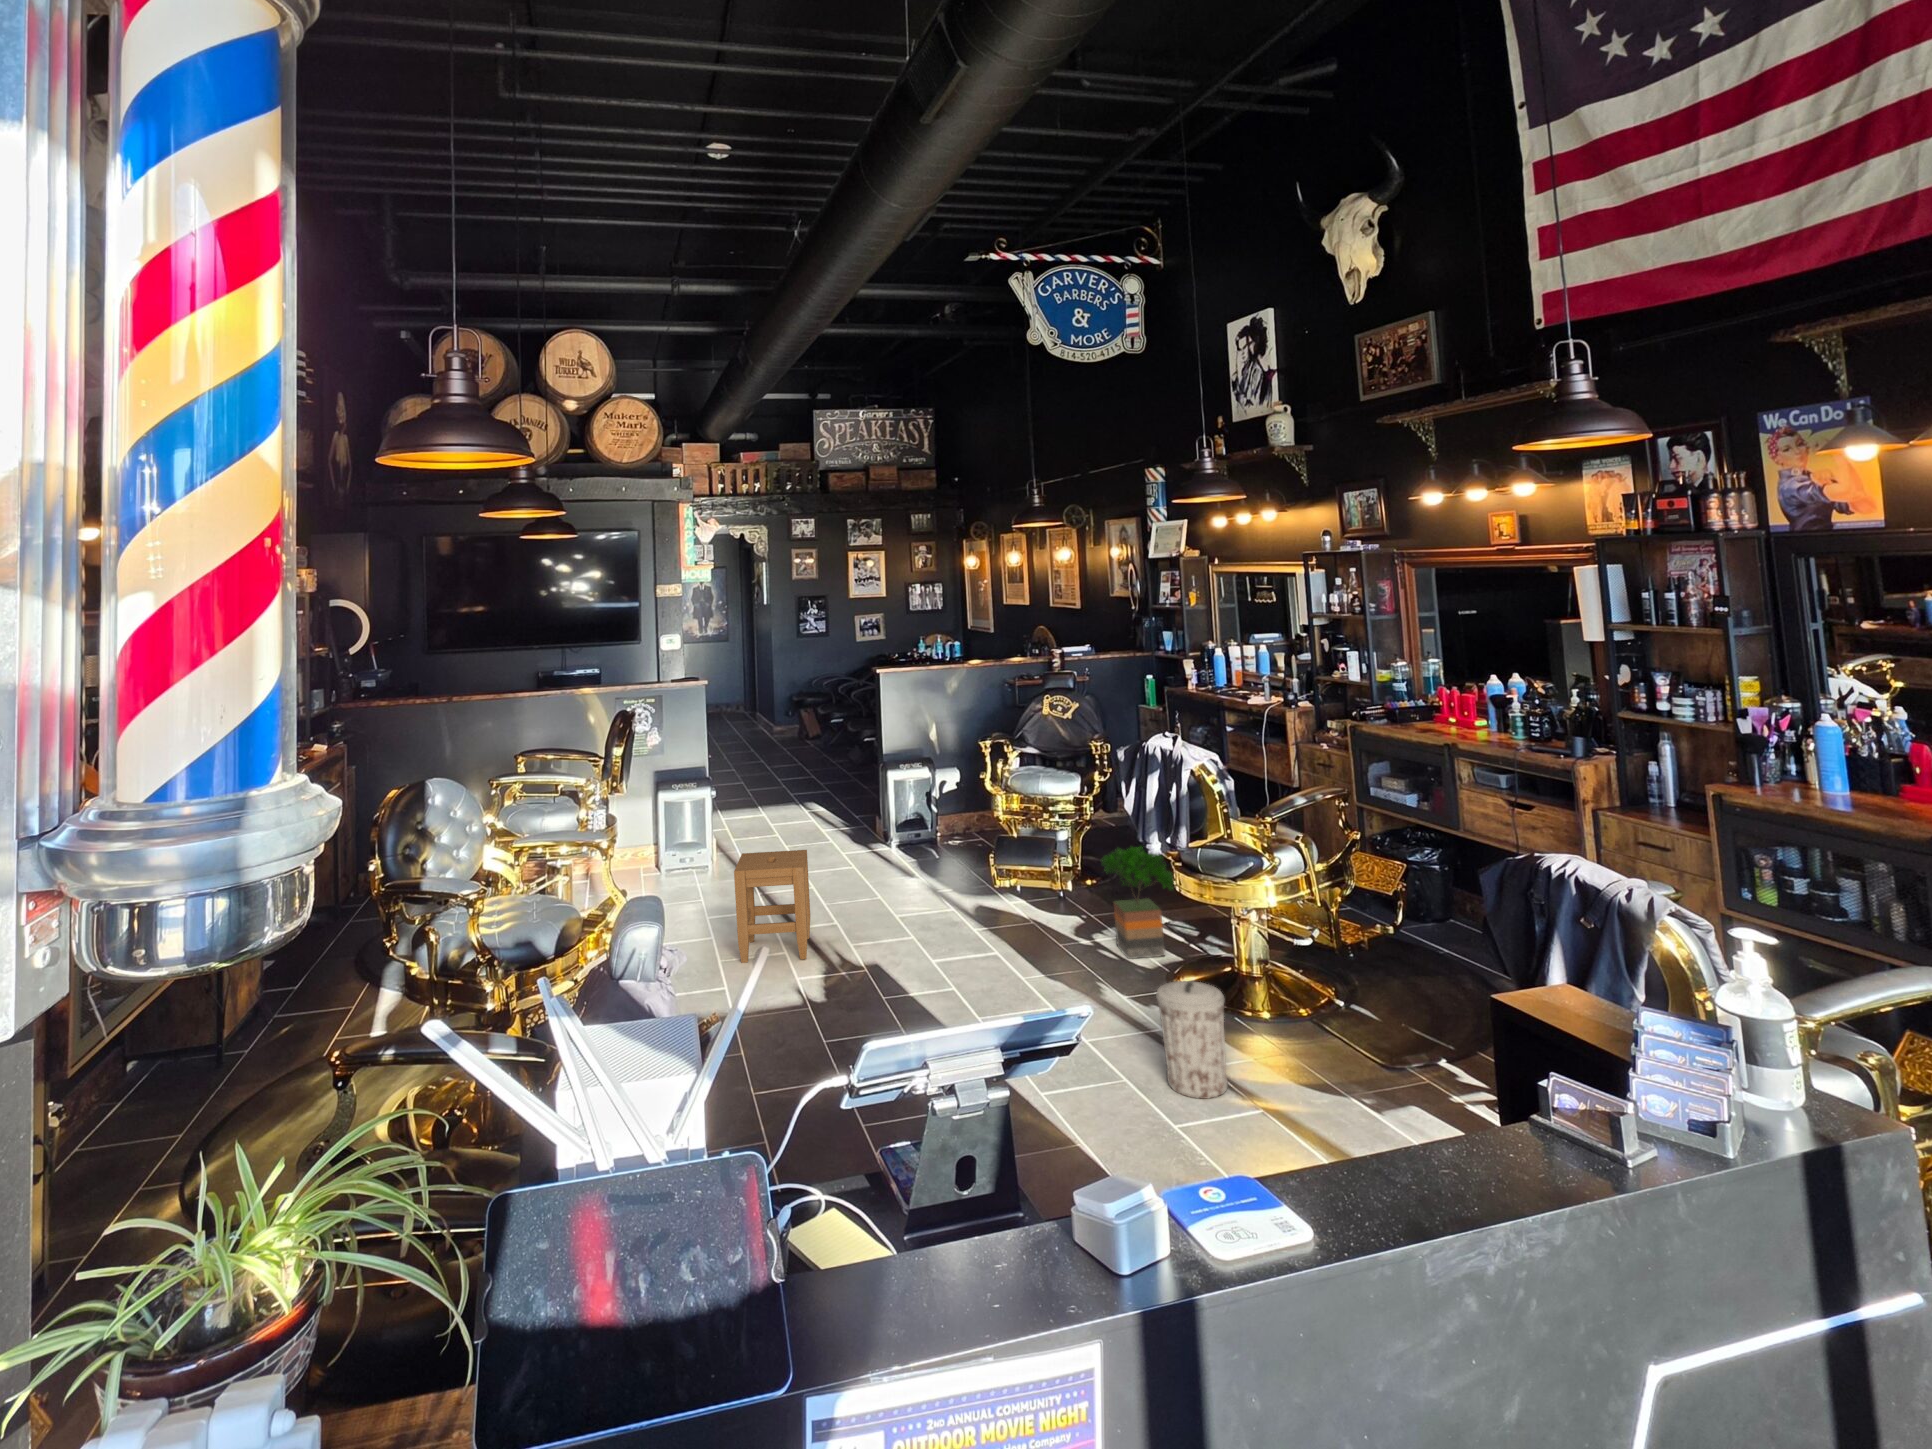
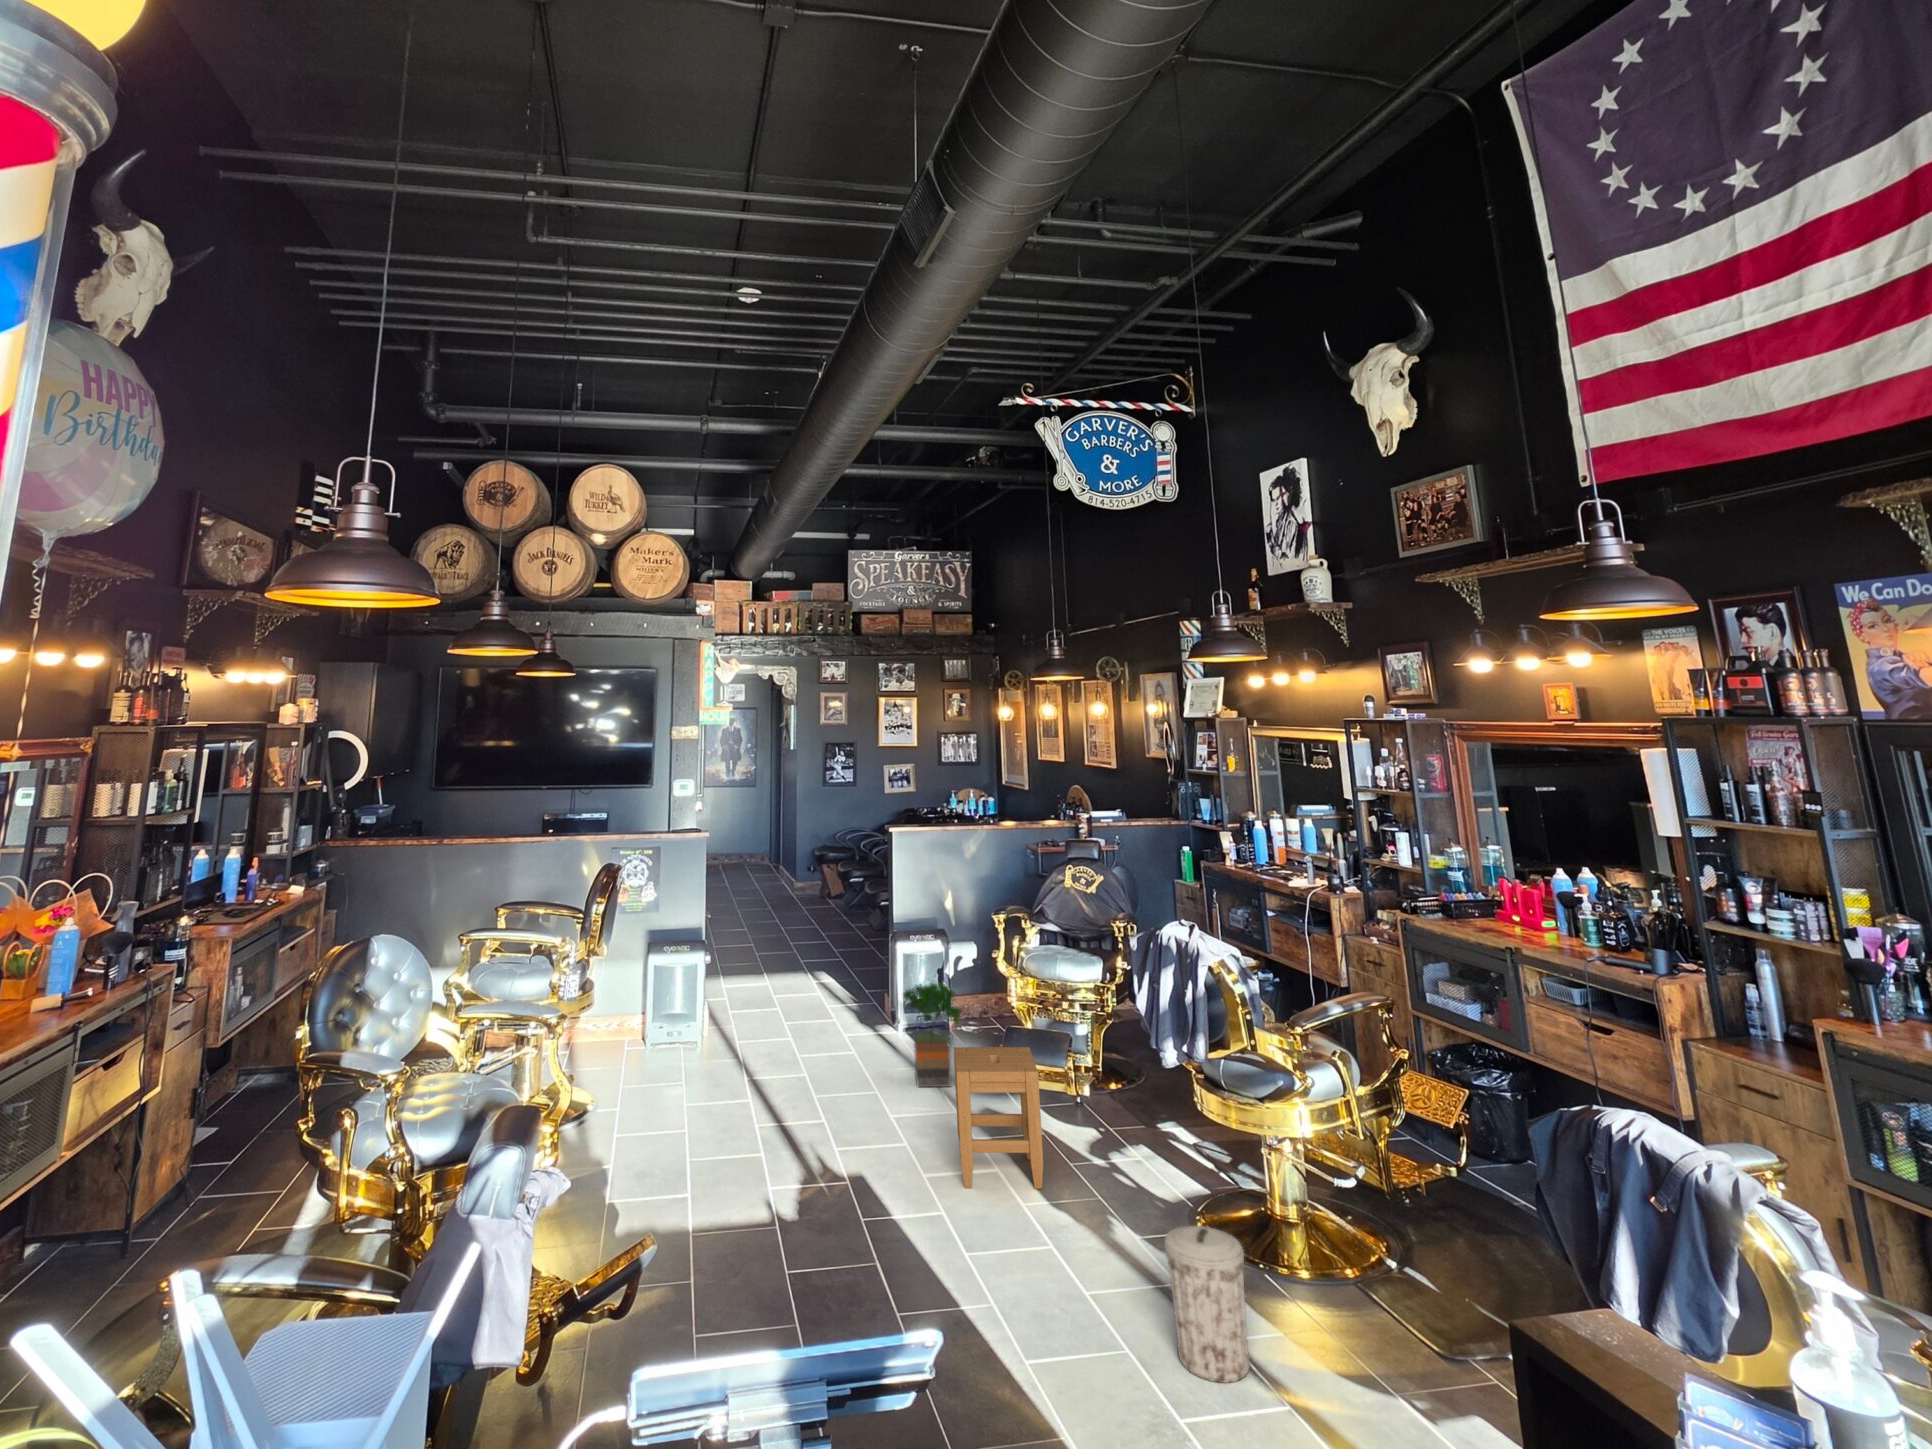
potted tree: present [1102,847,1174,959] -> present [903,983,962,1087]
stool: present [734,850,810,963] -> present [954,1047,1043,1189]

